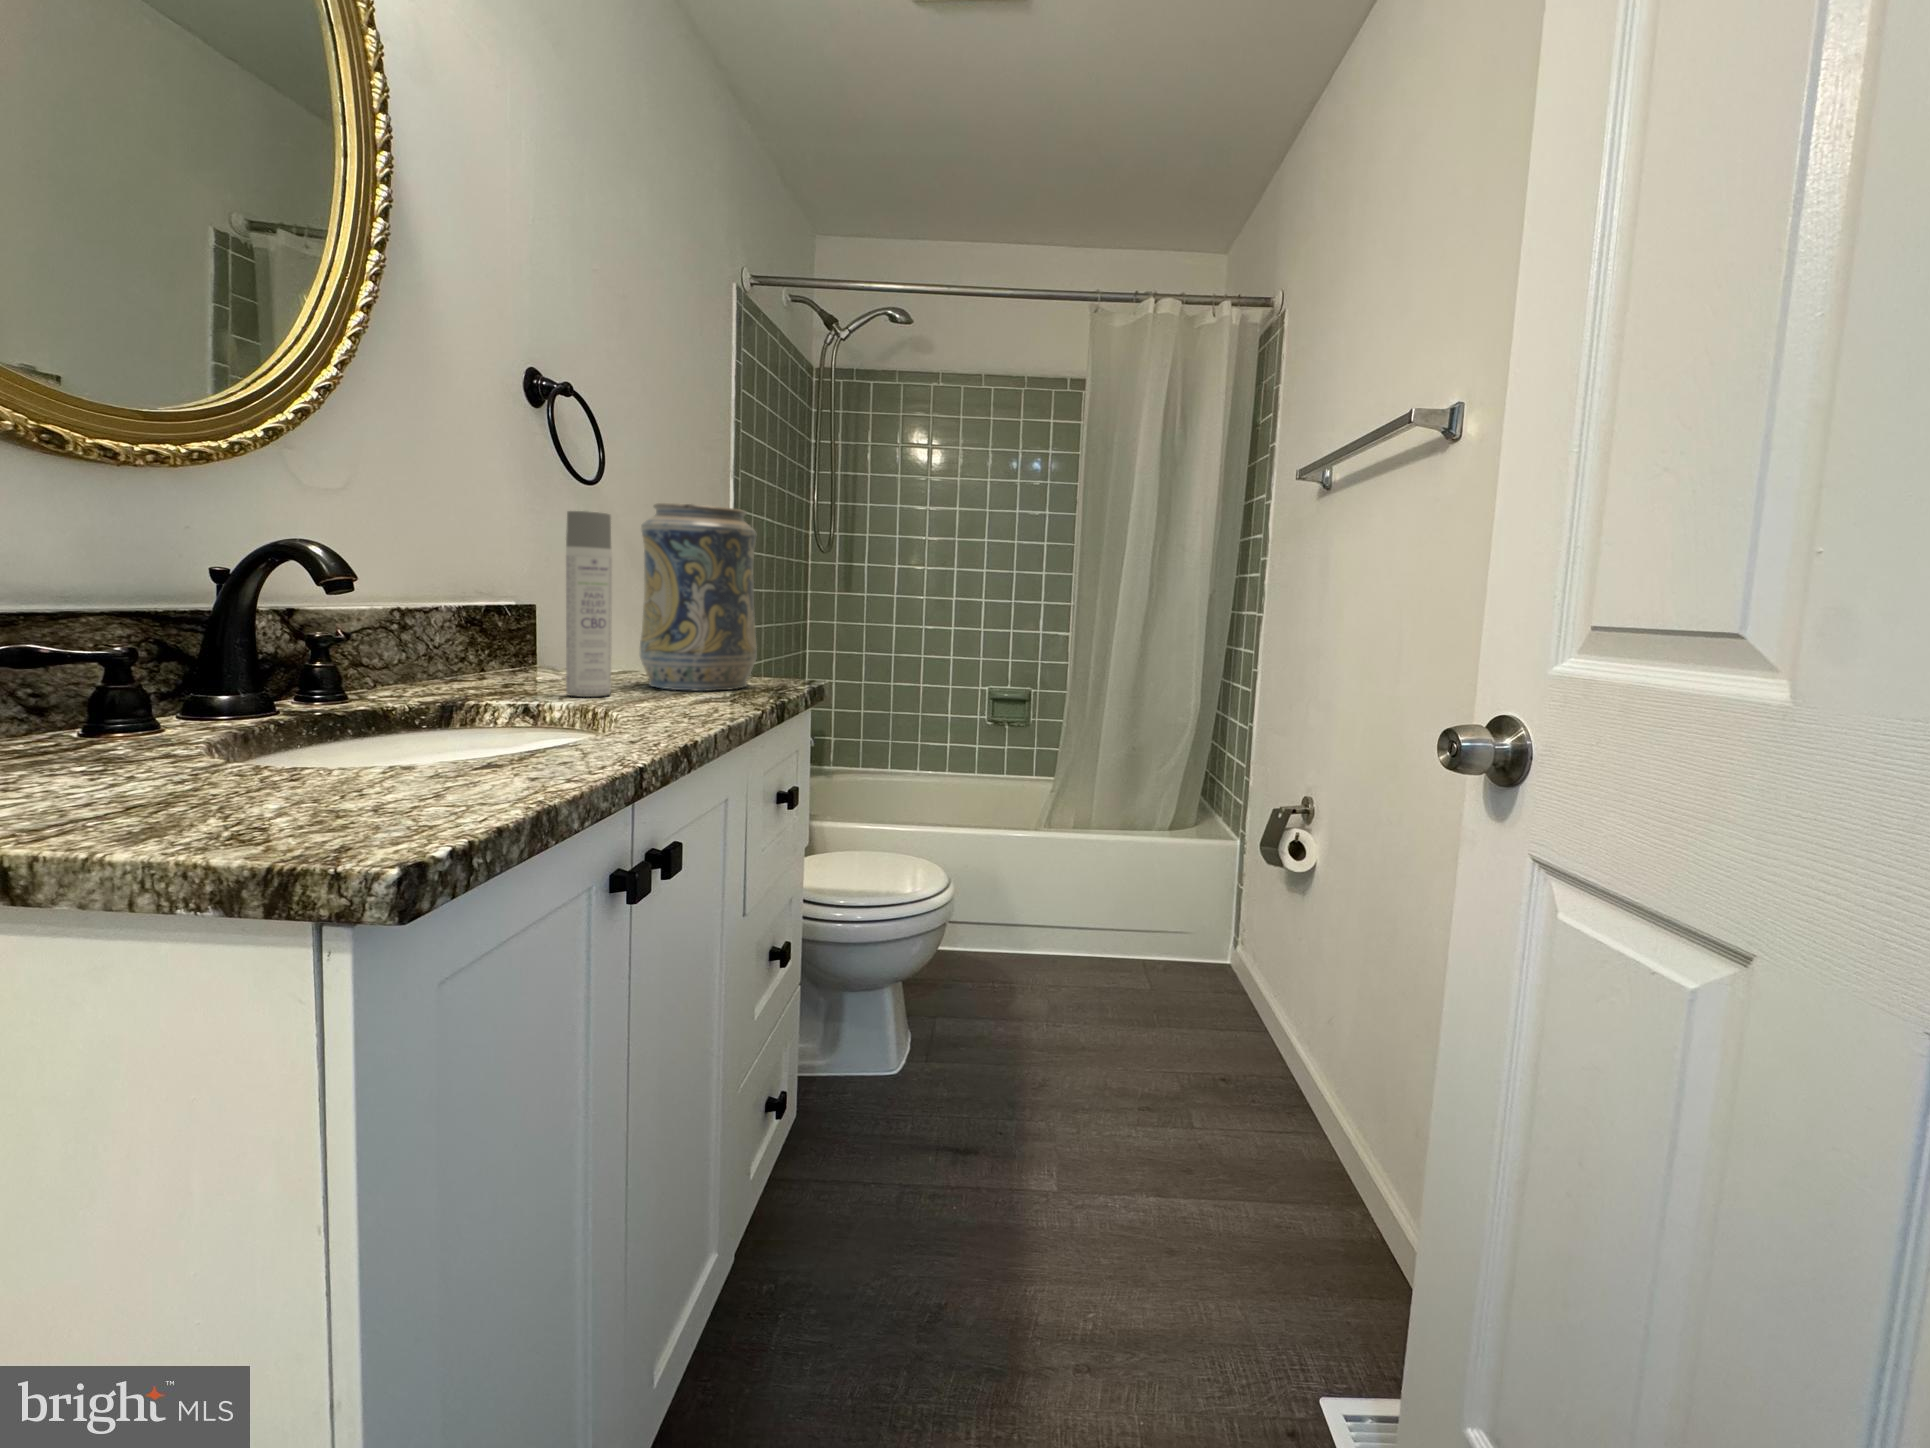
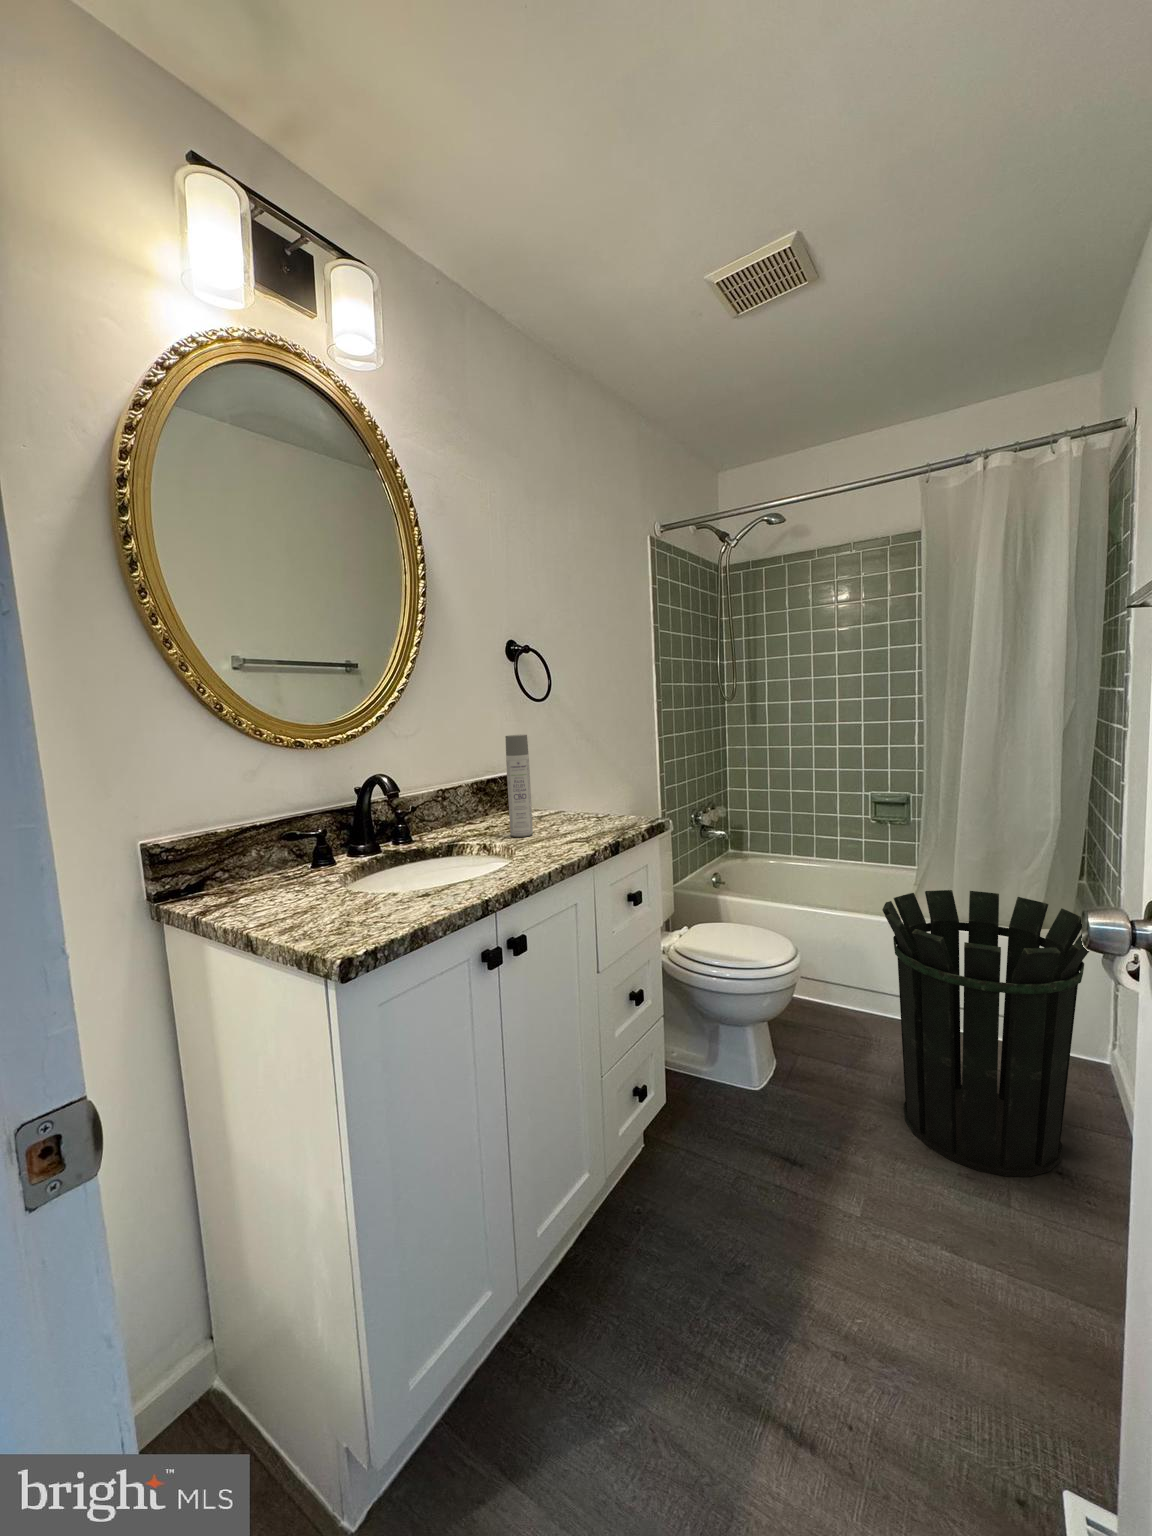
decorative vase: present [640,503,757,691] -> none [551,718,620,830]
waste bin: none [1079,785,1304,1115] -> present [882,890,1089,1177]

